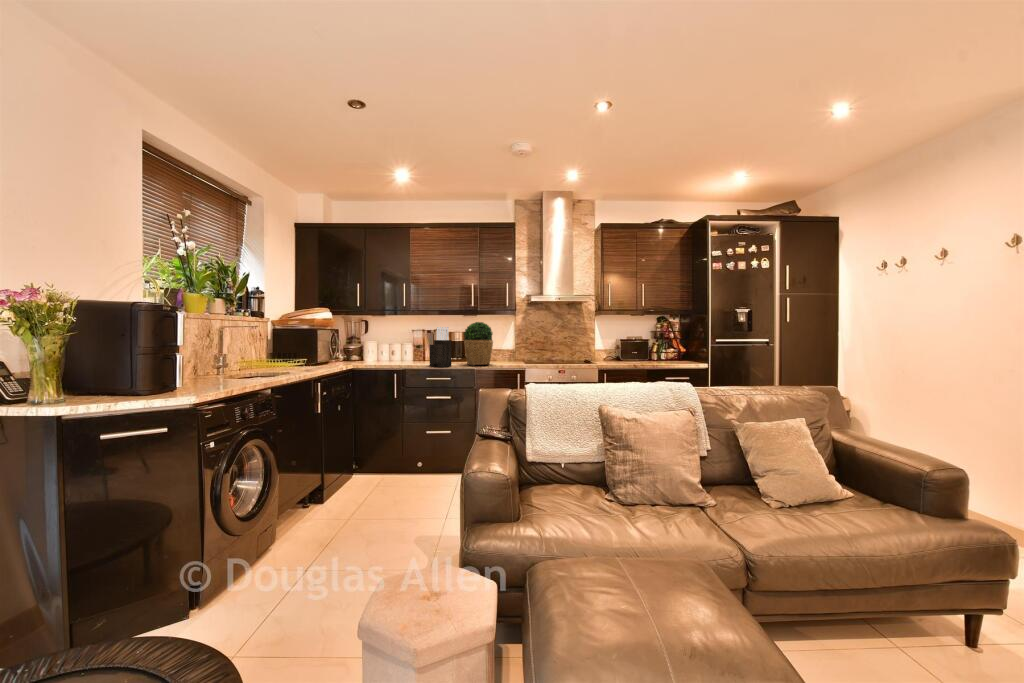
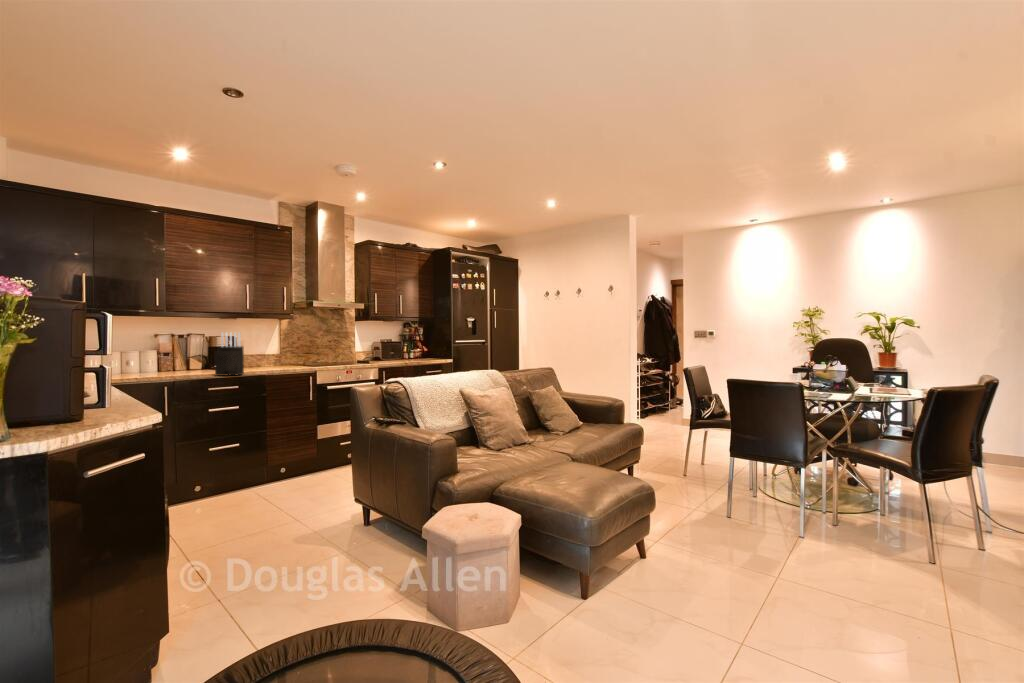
potted plant: present [464,322,493,365] -> none [248,327,282,372]

